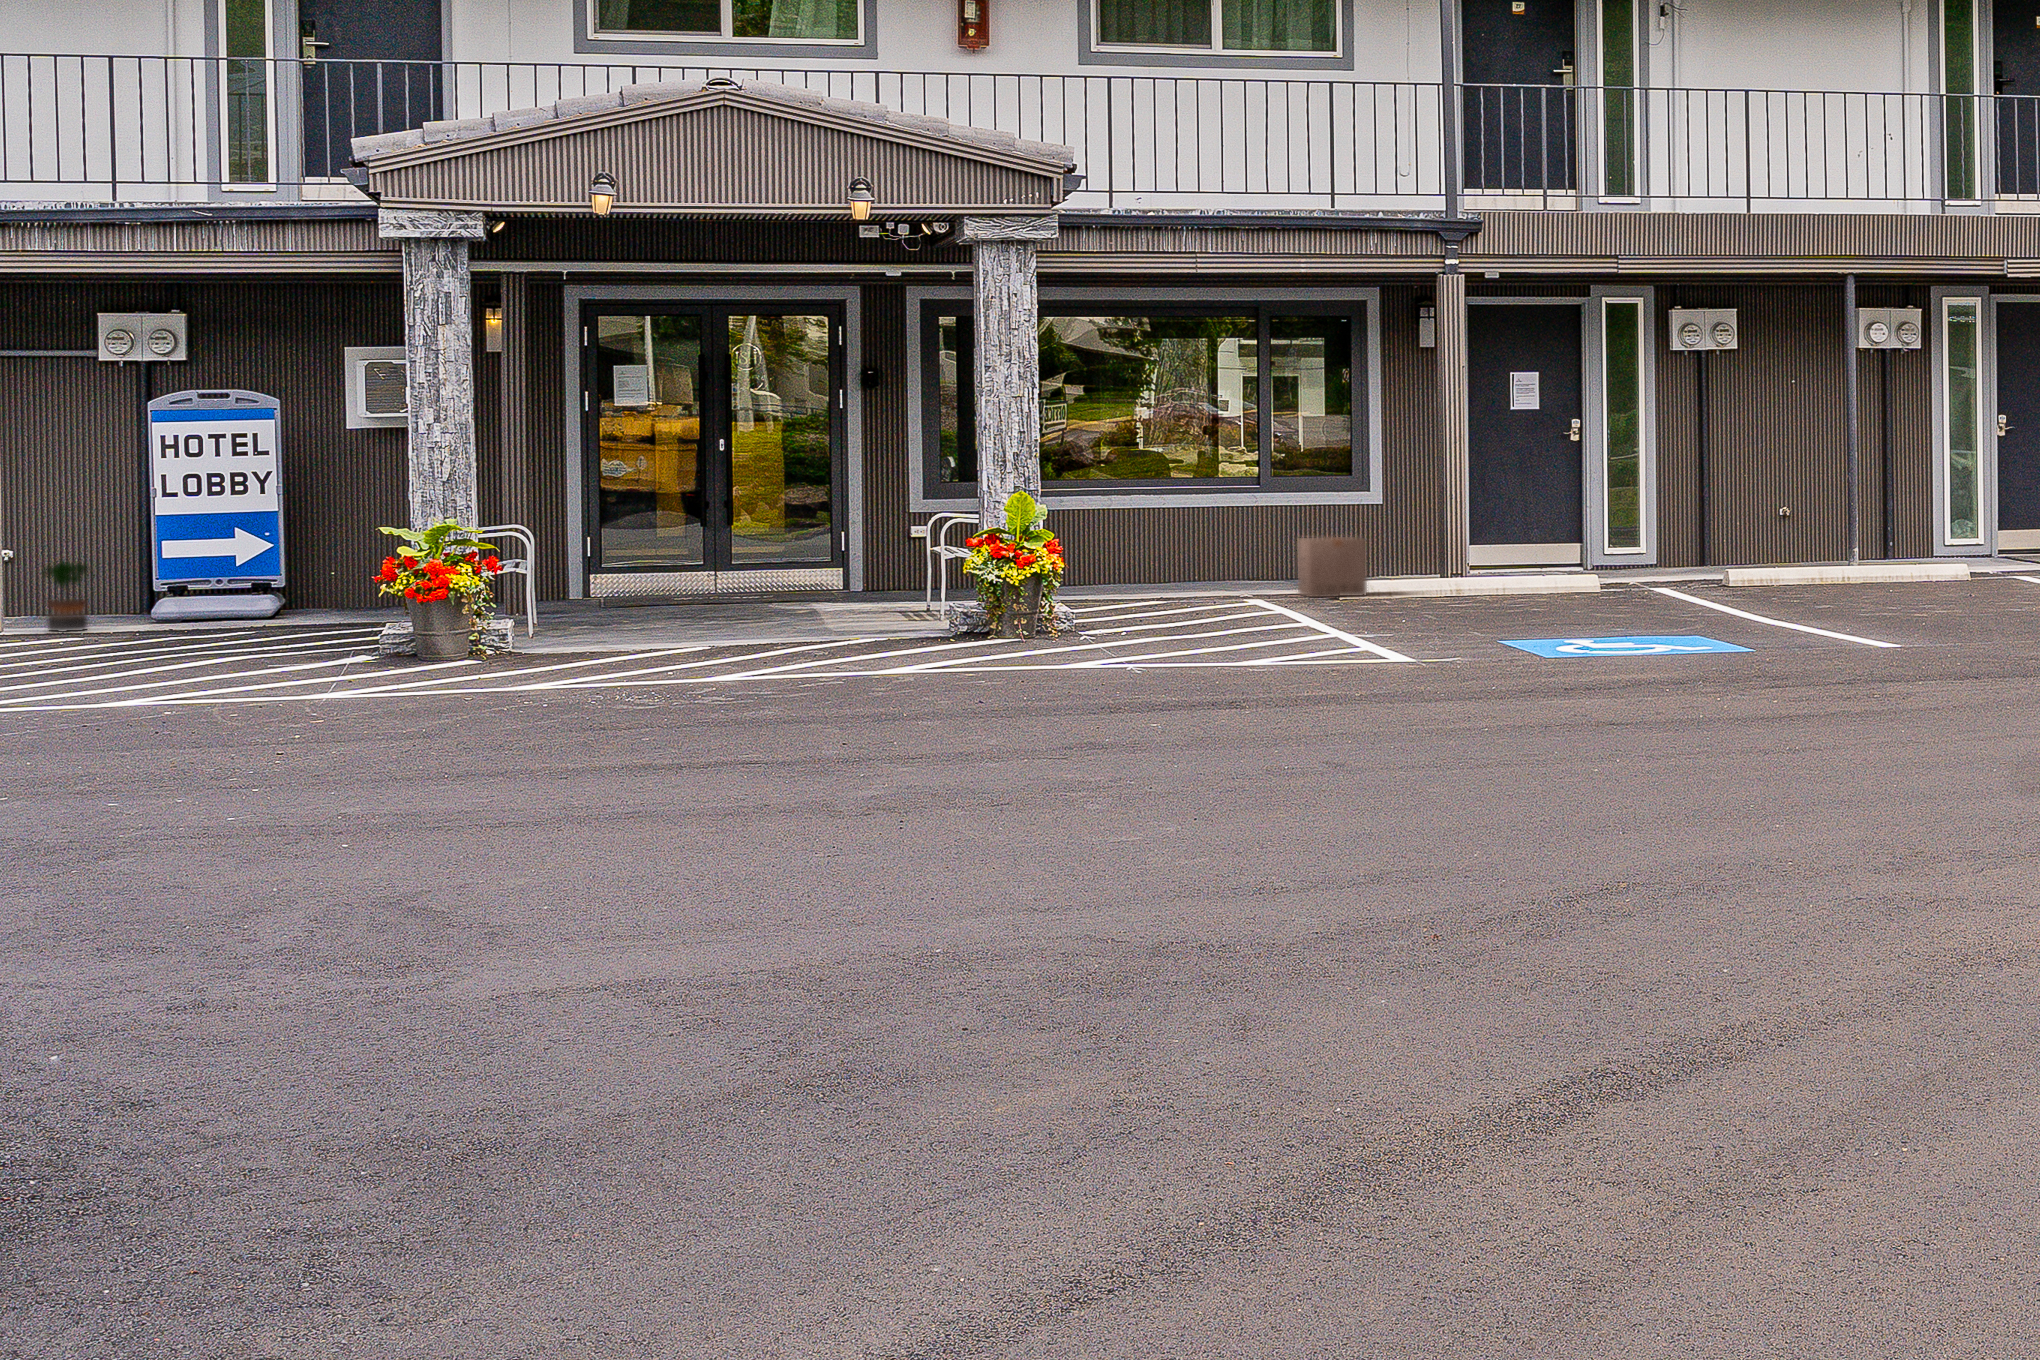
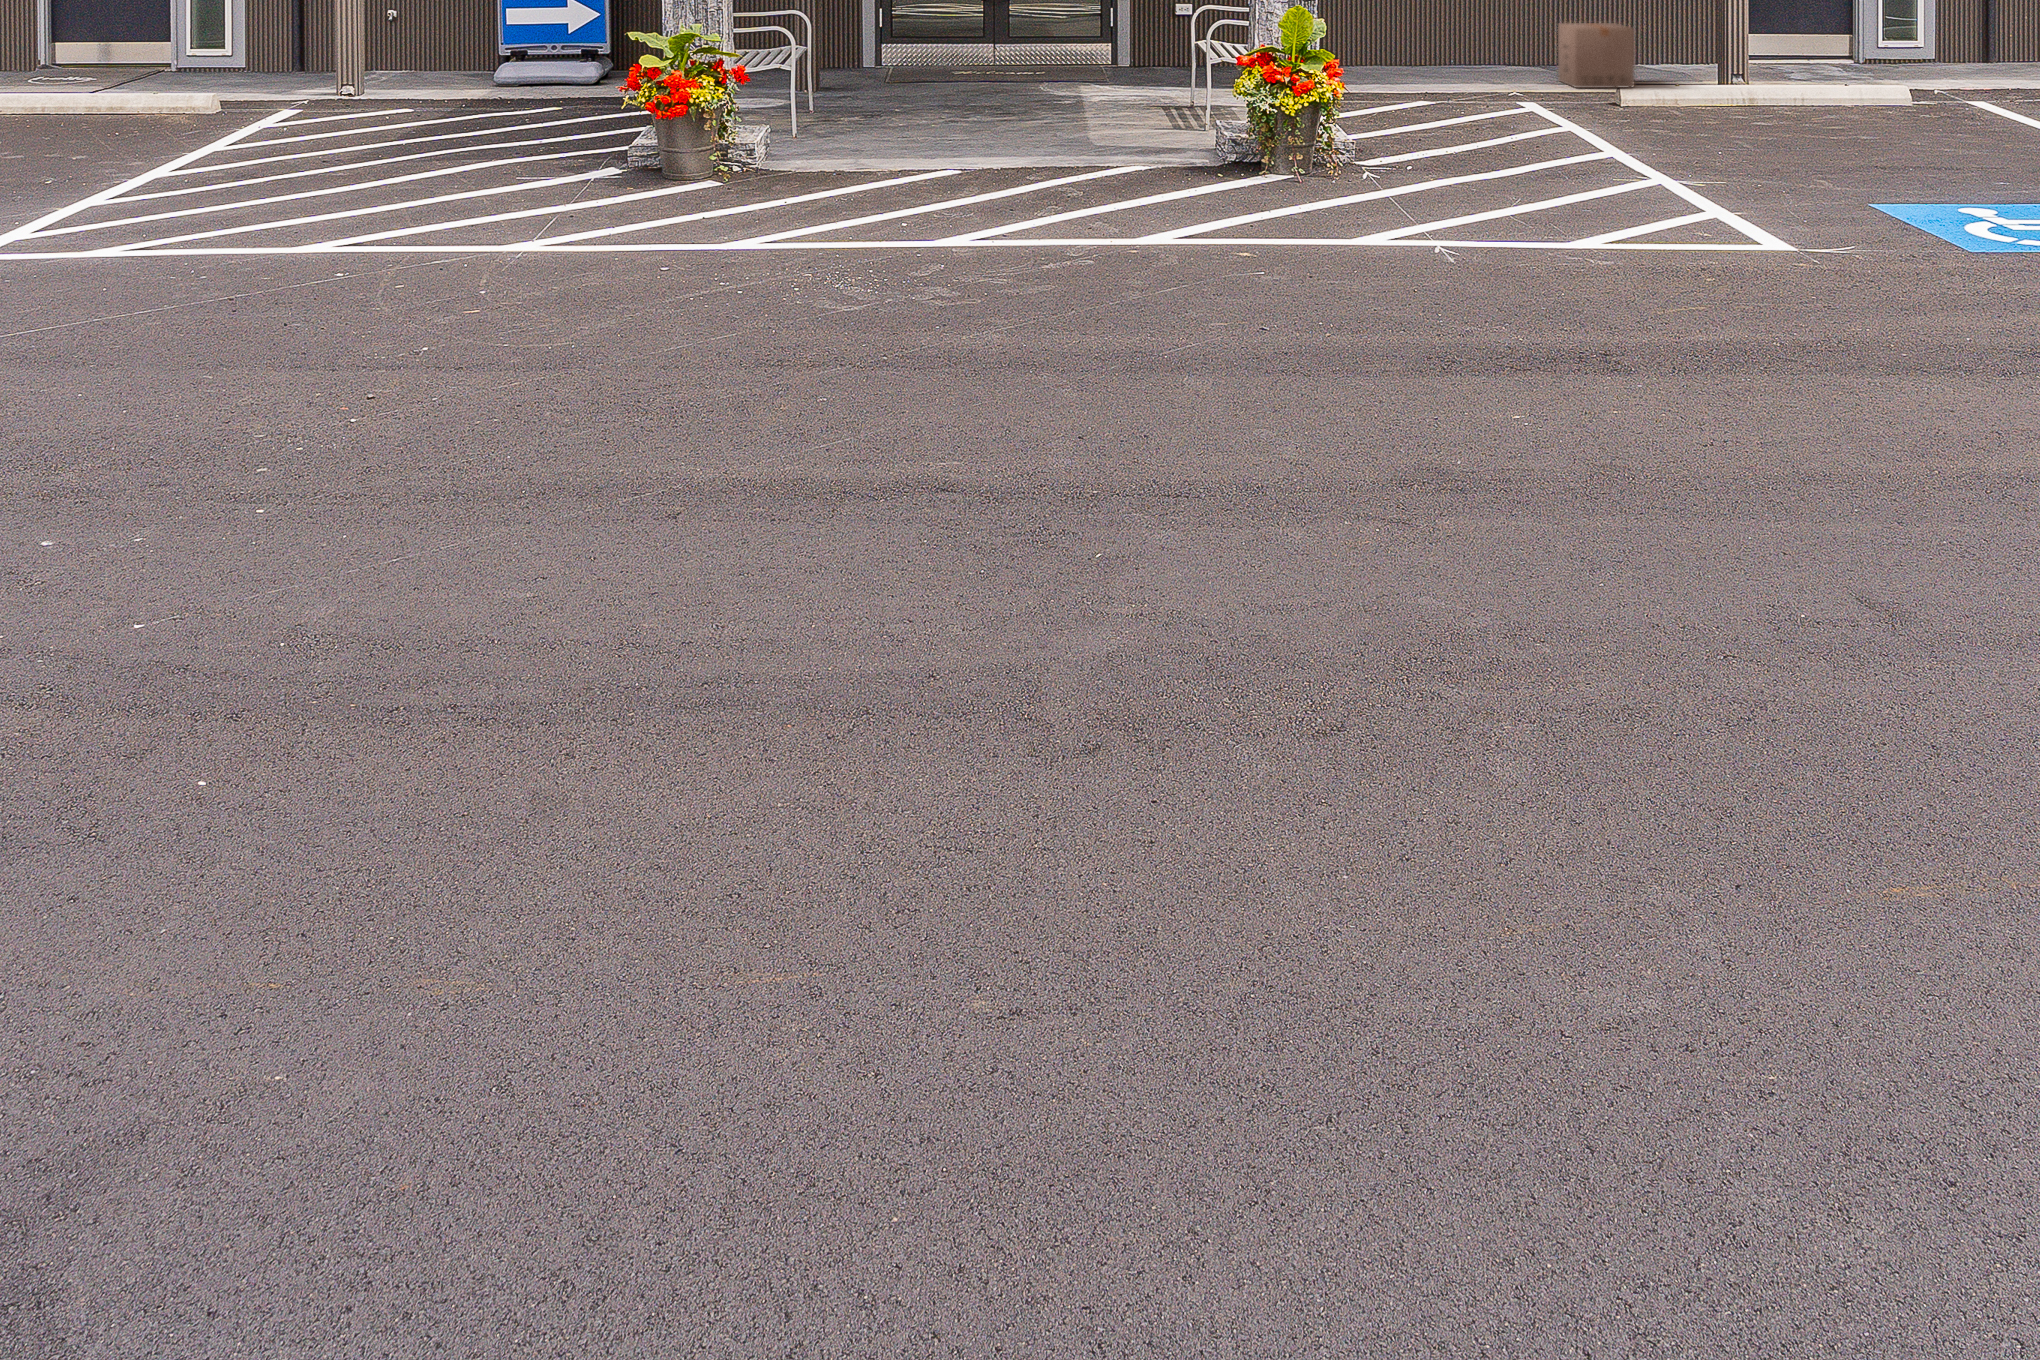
potted tree: present [43,561,95,632] -> none [417,21,466,88]

